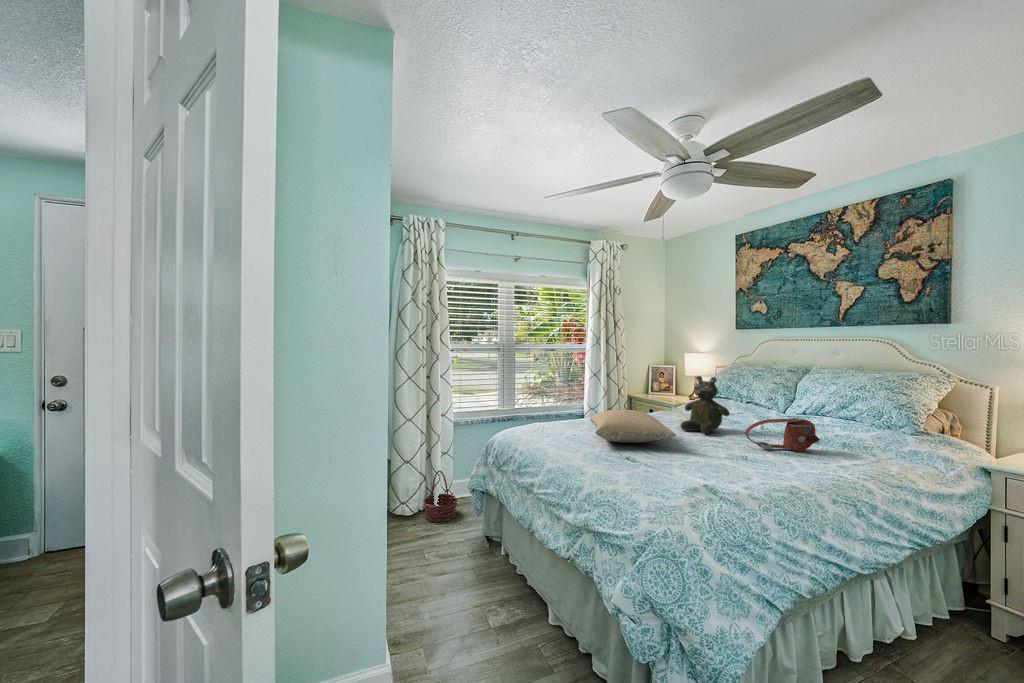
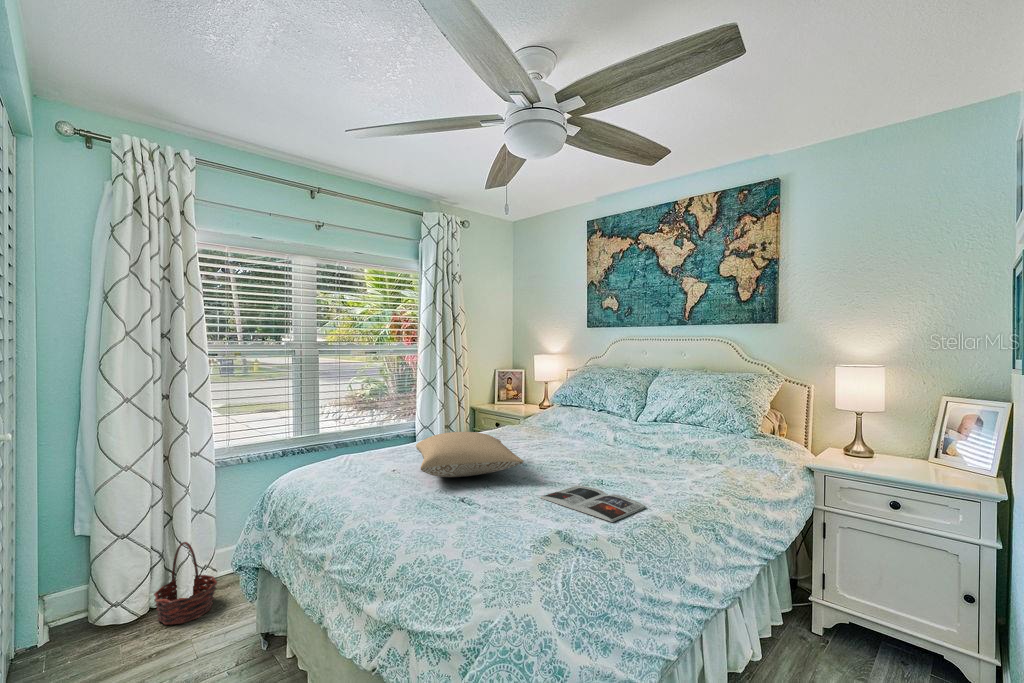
teddy bear: present [680,376,730,434] -> none [529,383,583,454]
handbag: present [745,418,820,452] -> none [601,429,674,468]
magazine: none [690,457,787,484] -> present [540,486,646,522]

